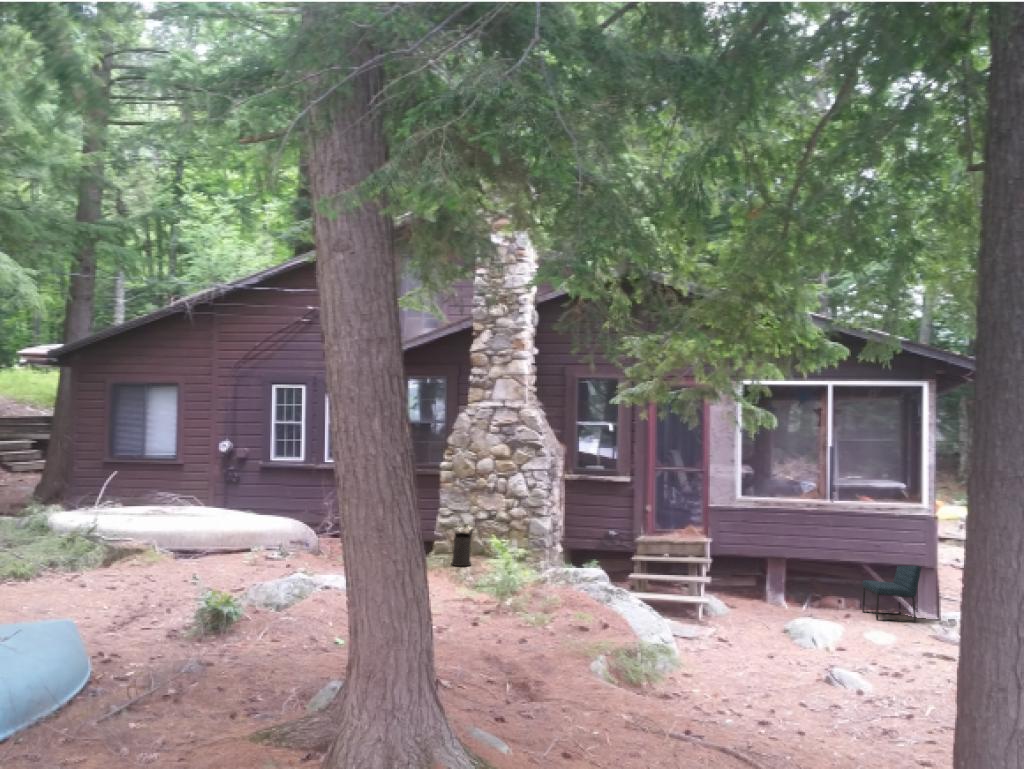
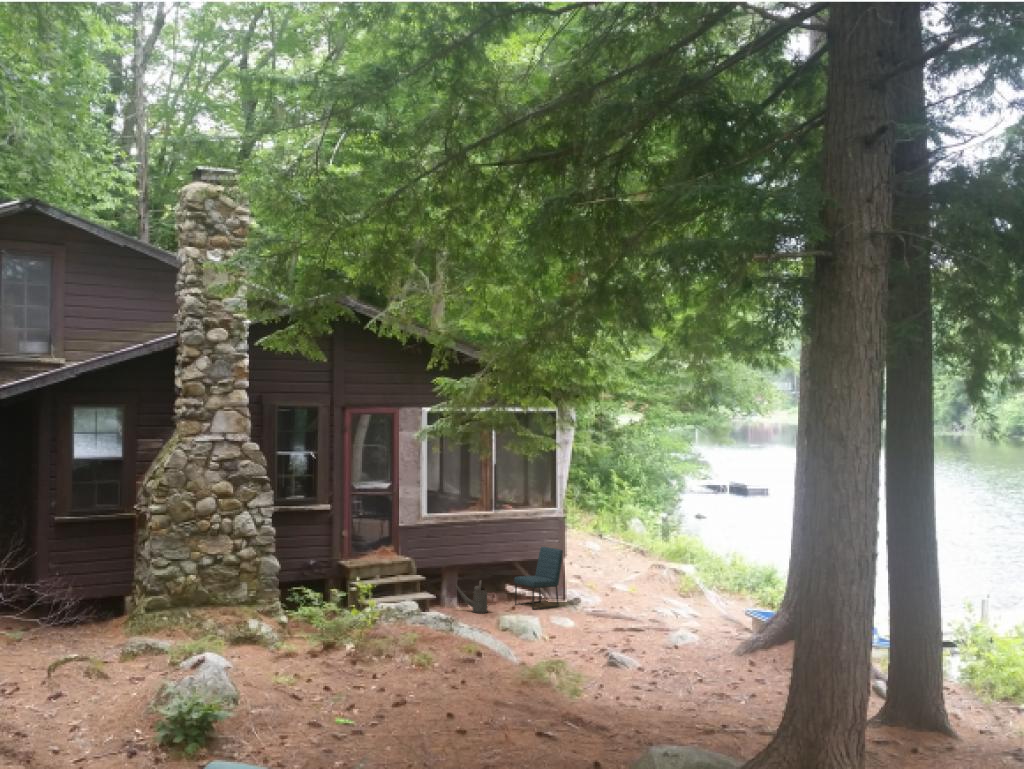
watering can: present [452,529,473,566] -> present [455,580,488,613]

